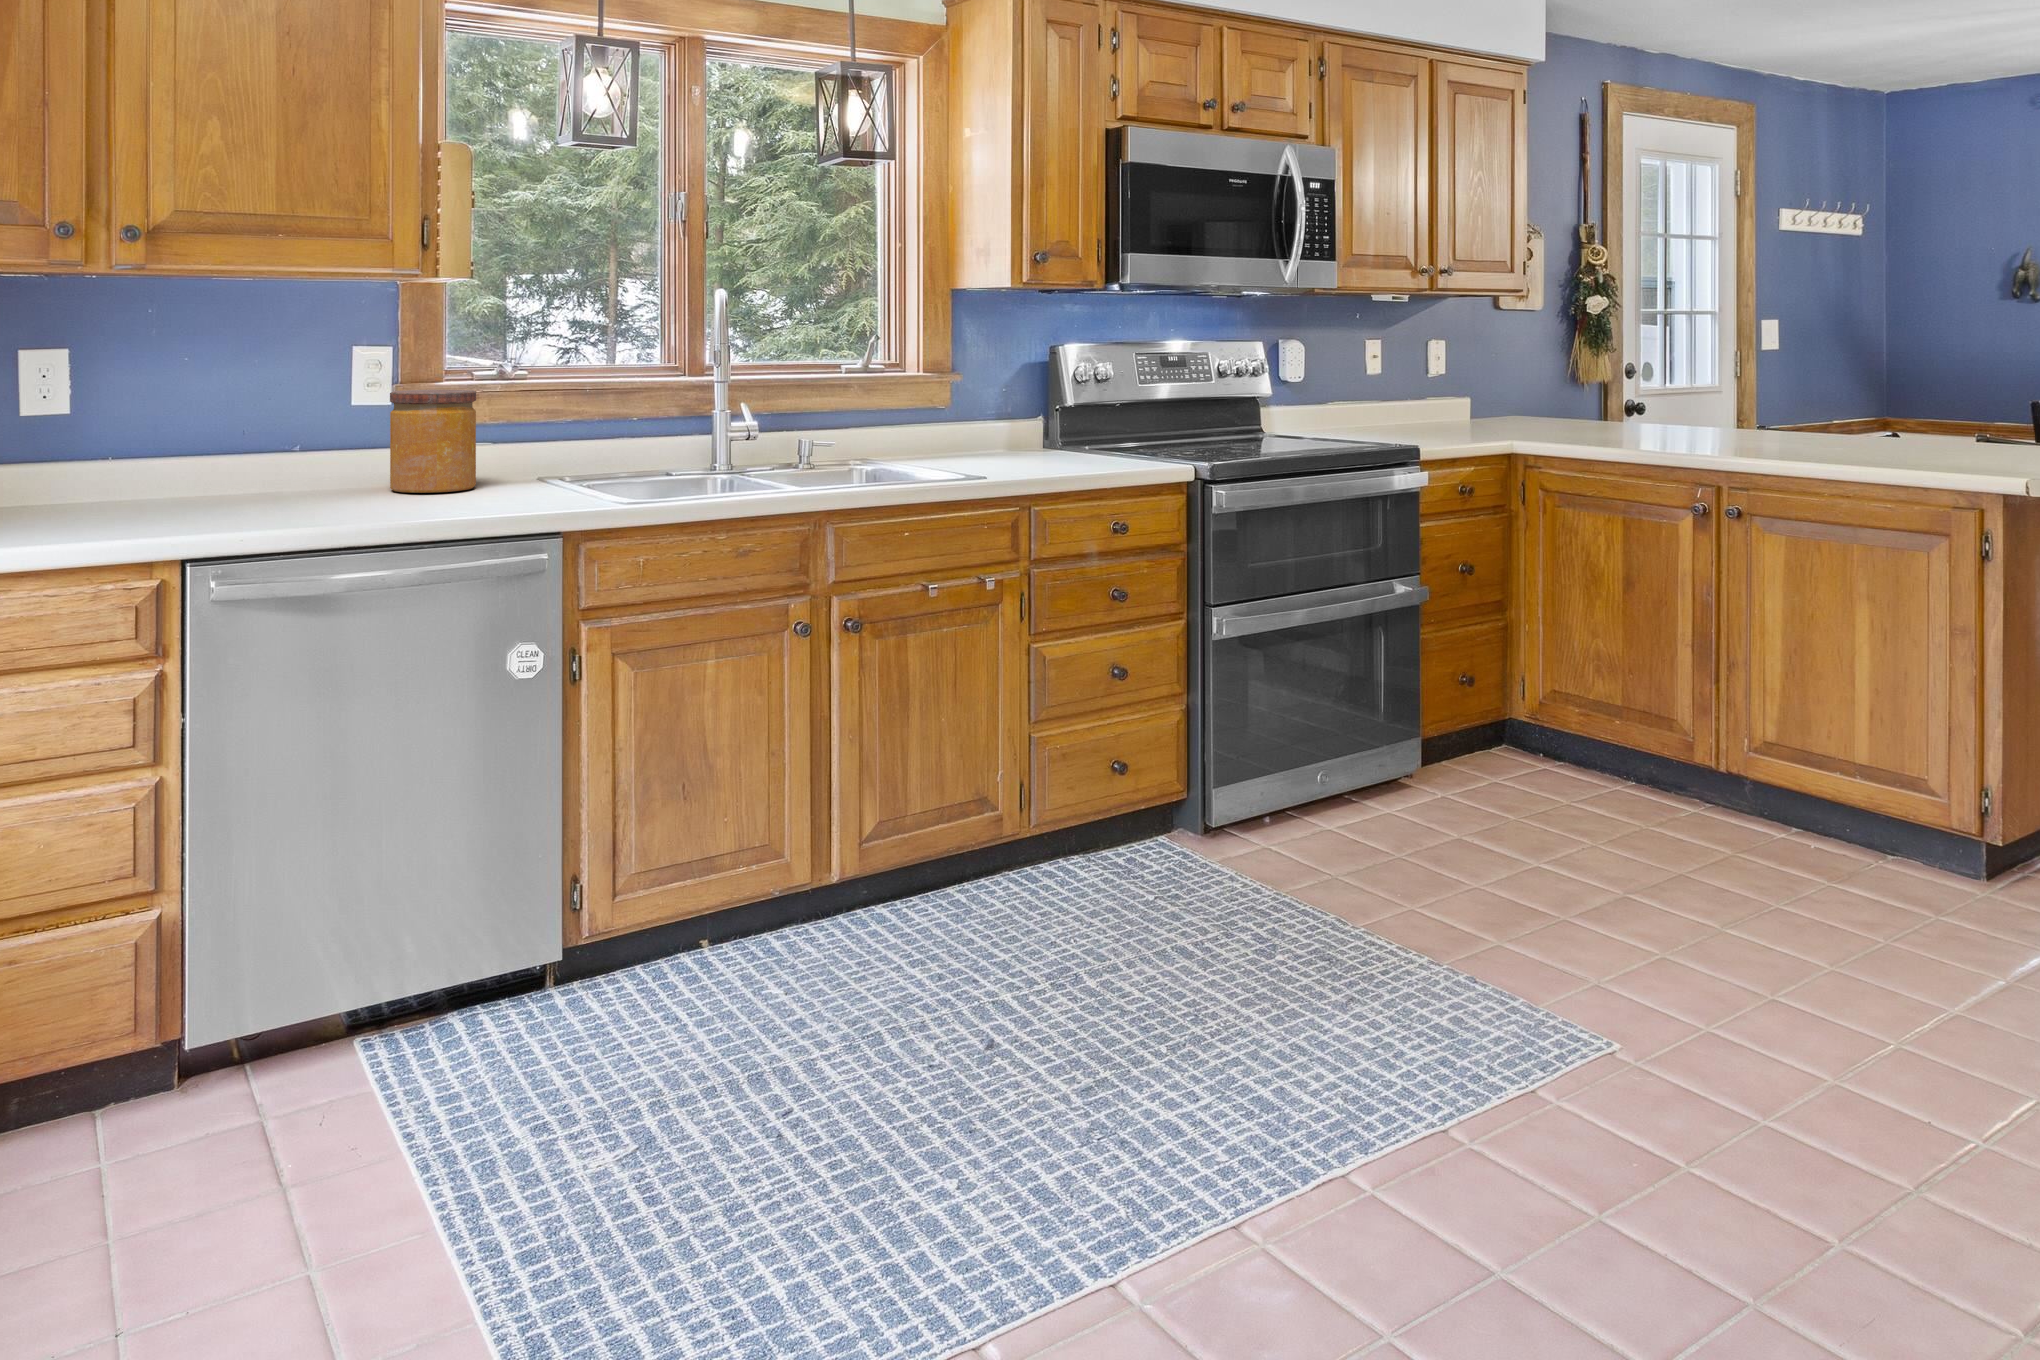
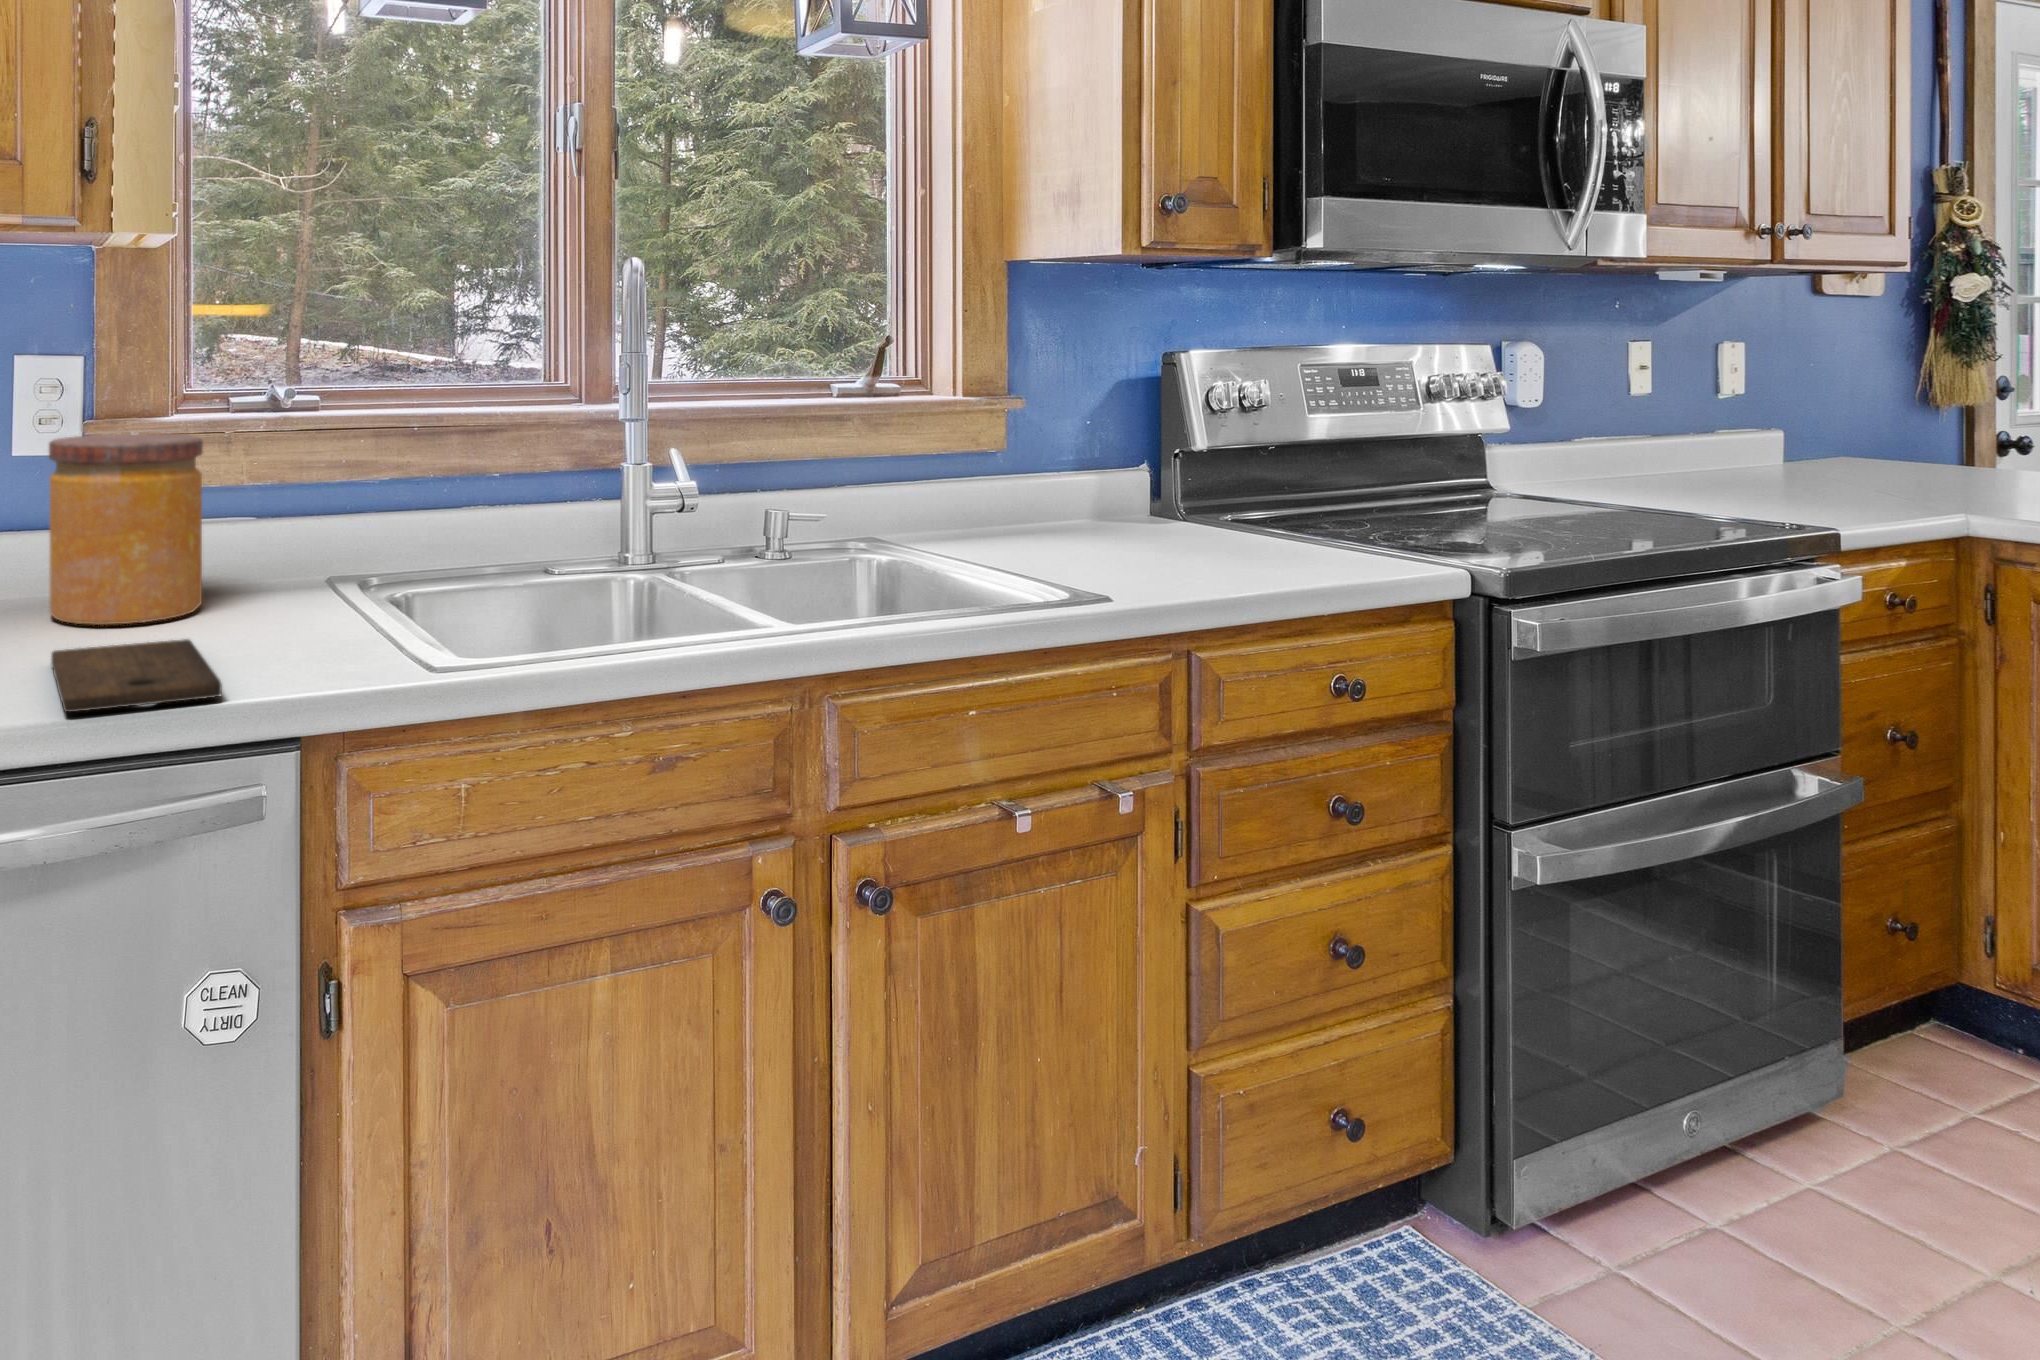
cutting board: none [415,494,519,517] -> present [51,639,222,712]

